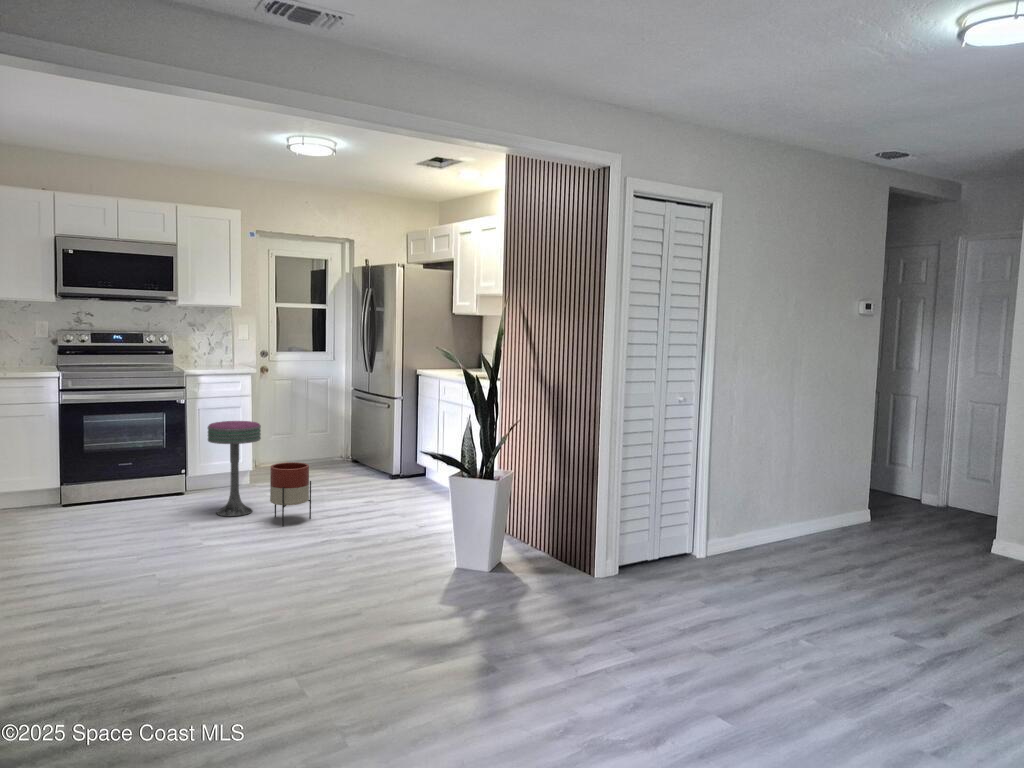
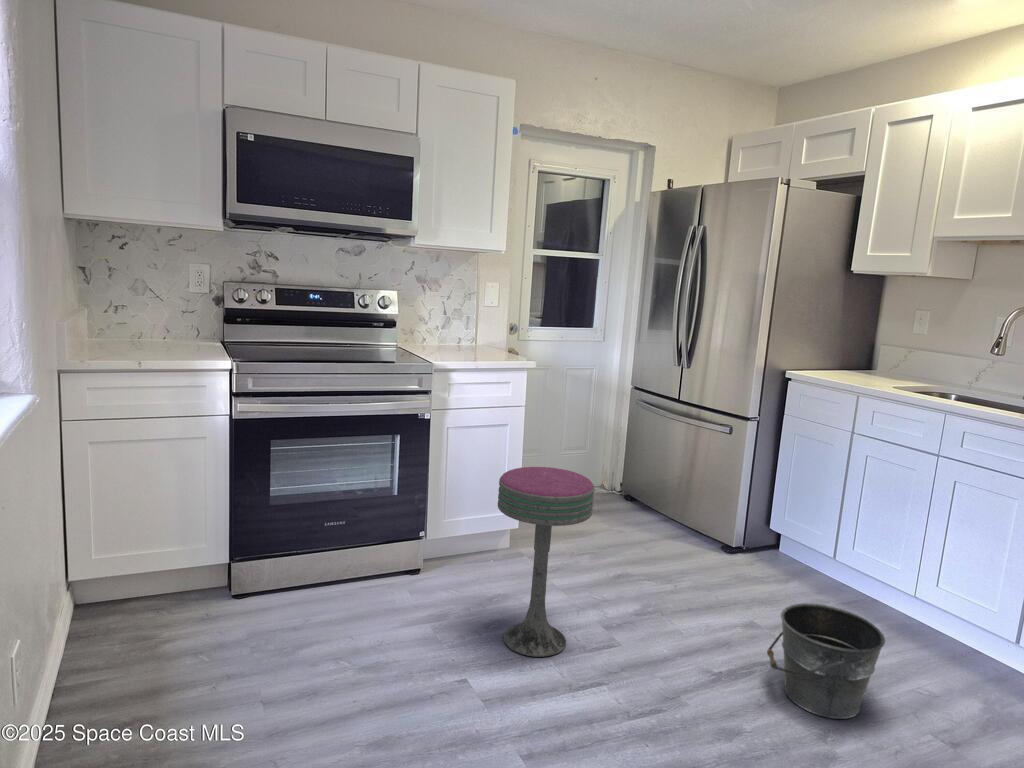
planter: present [270,462,311,526] -> none [619,563,706,706]
bucket: none [344,479,397,526] -> present [767,604,885,719]

